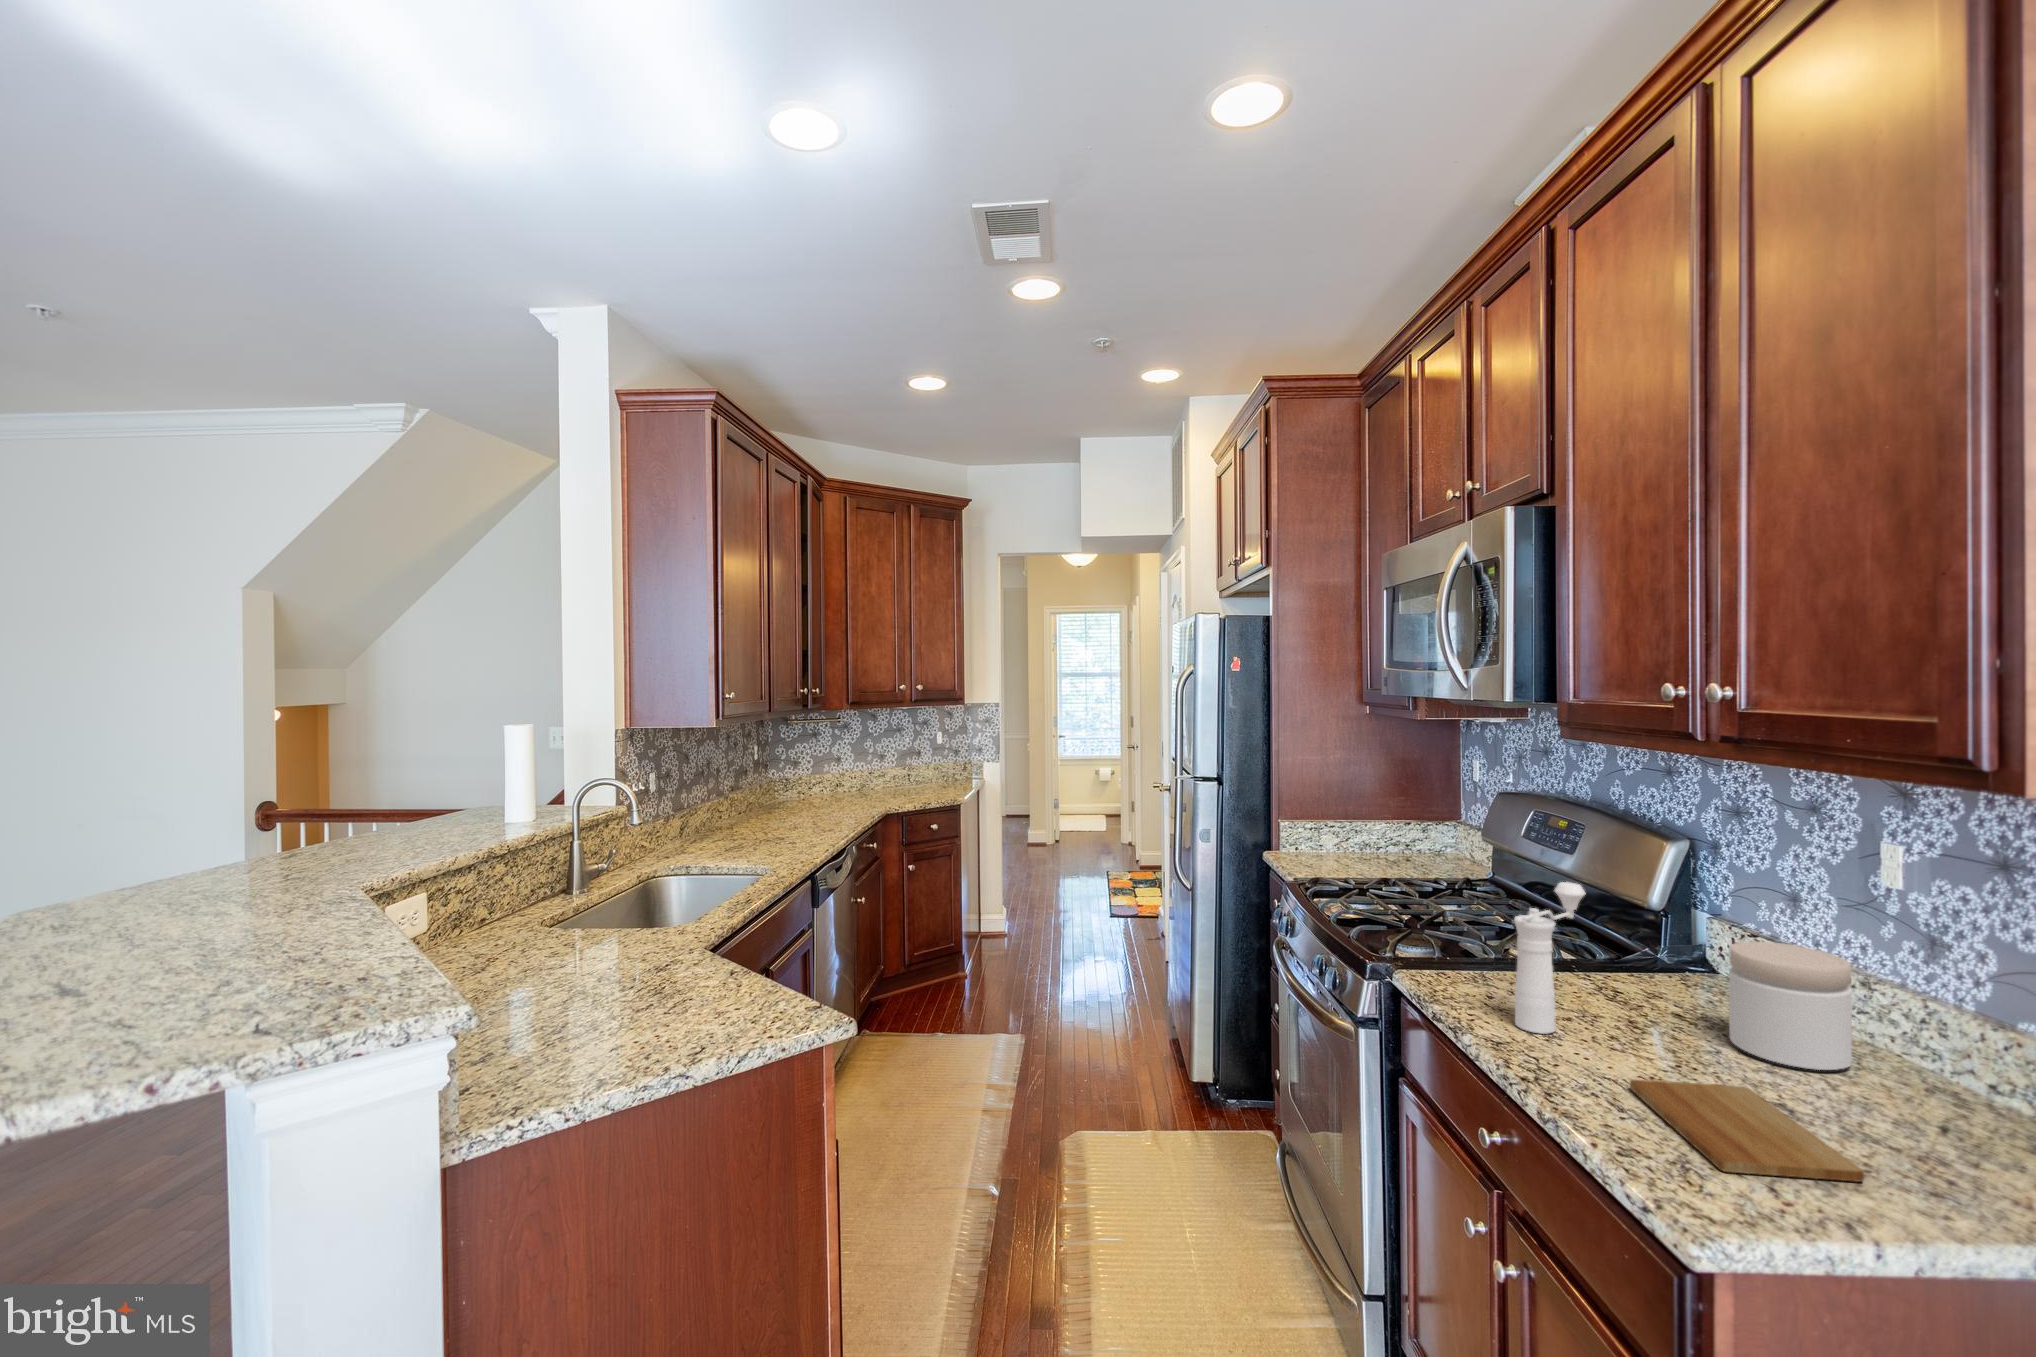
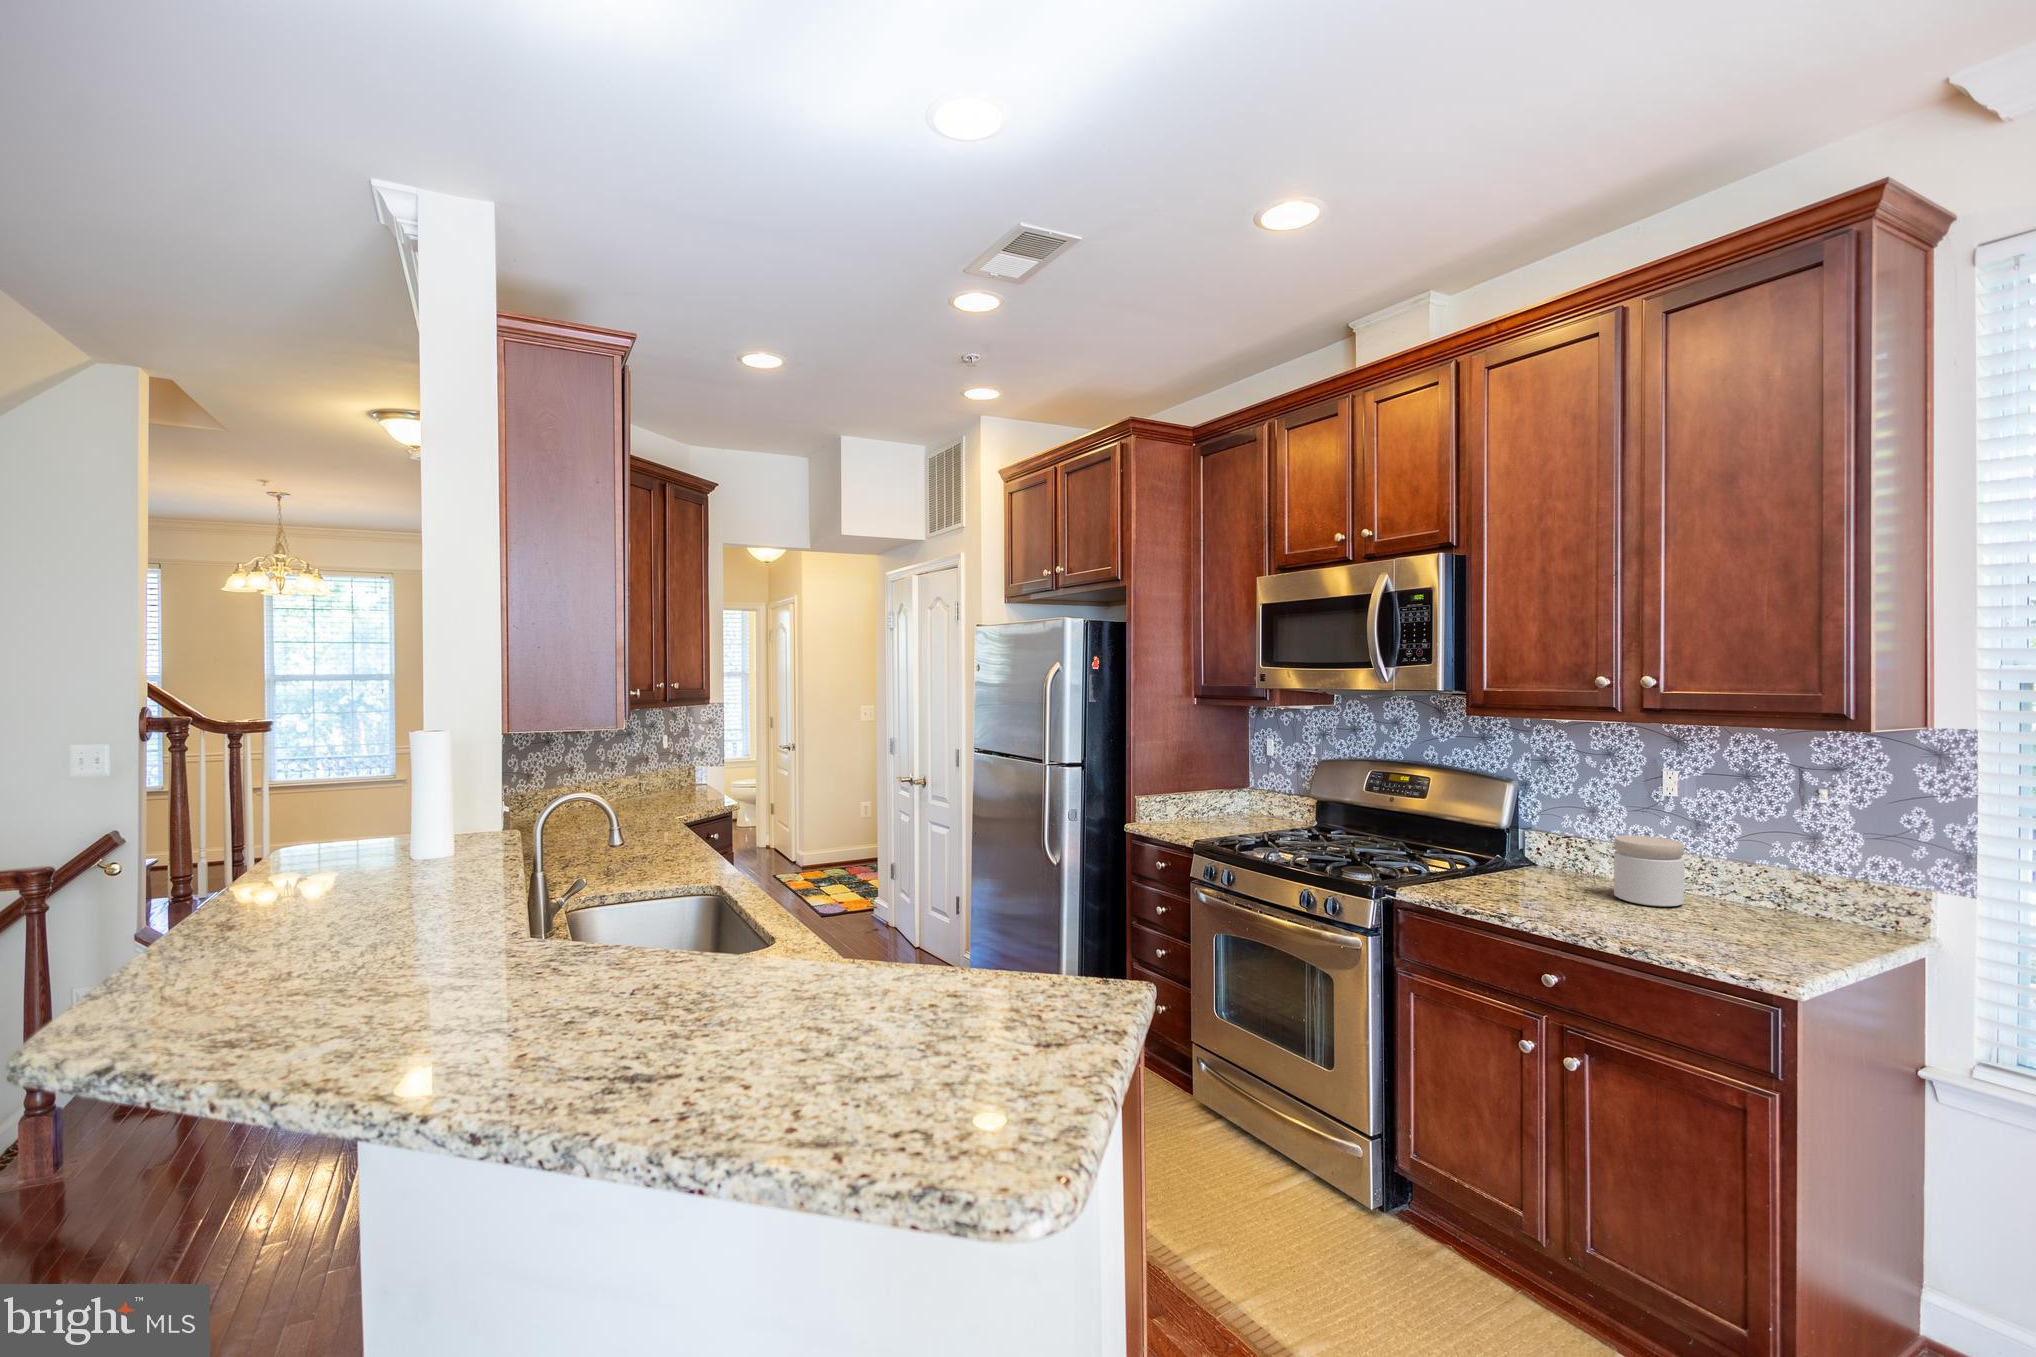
pepper mill: present [1514,882,1586,1034] -> none [1520,810,1550,912]
cutting board: present [1630,1080,1864,1182] -> none [1638,919,1791,960]

